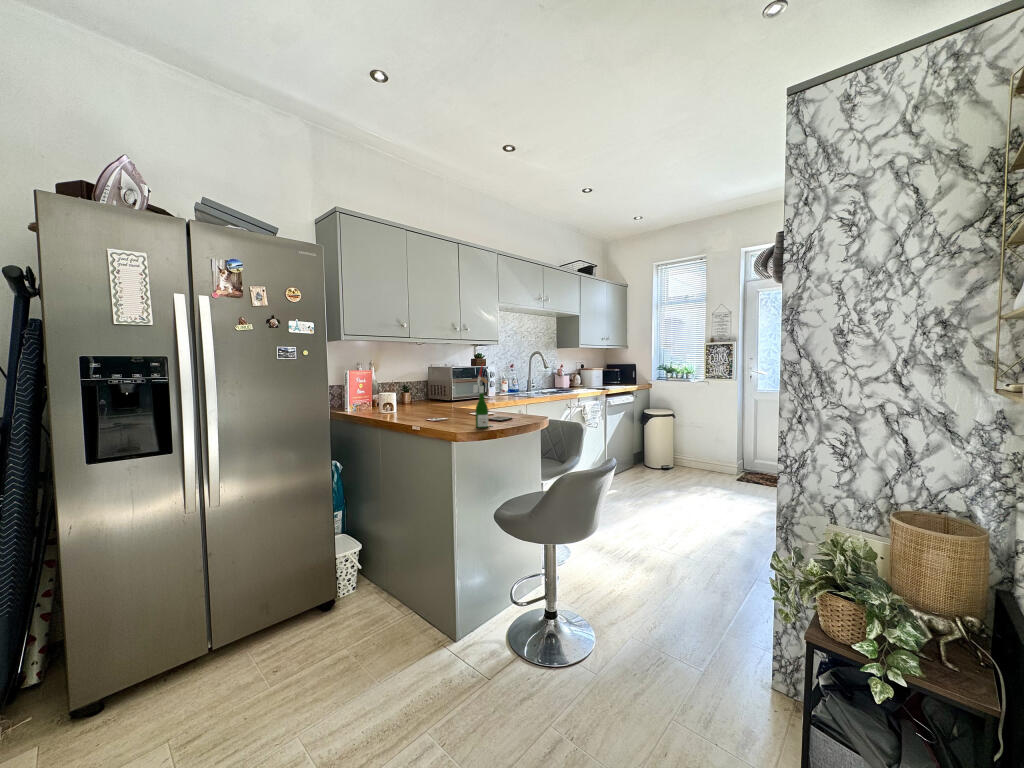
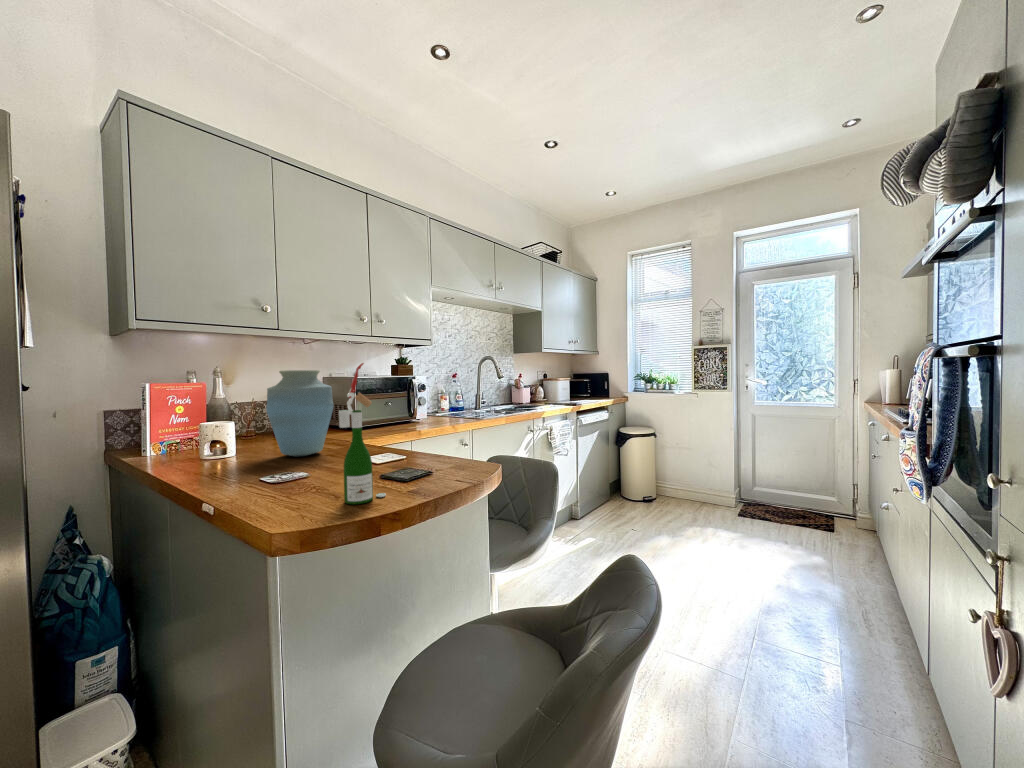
vase: none [415,364,450,413] -> present [266,370,333,456]

